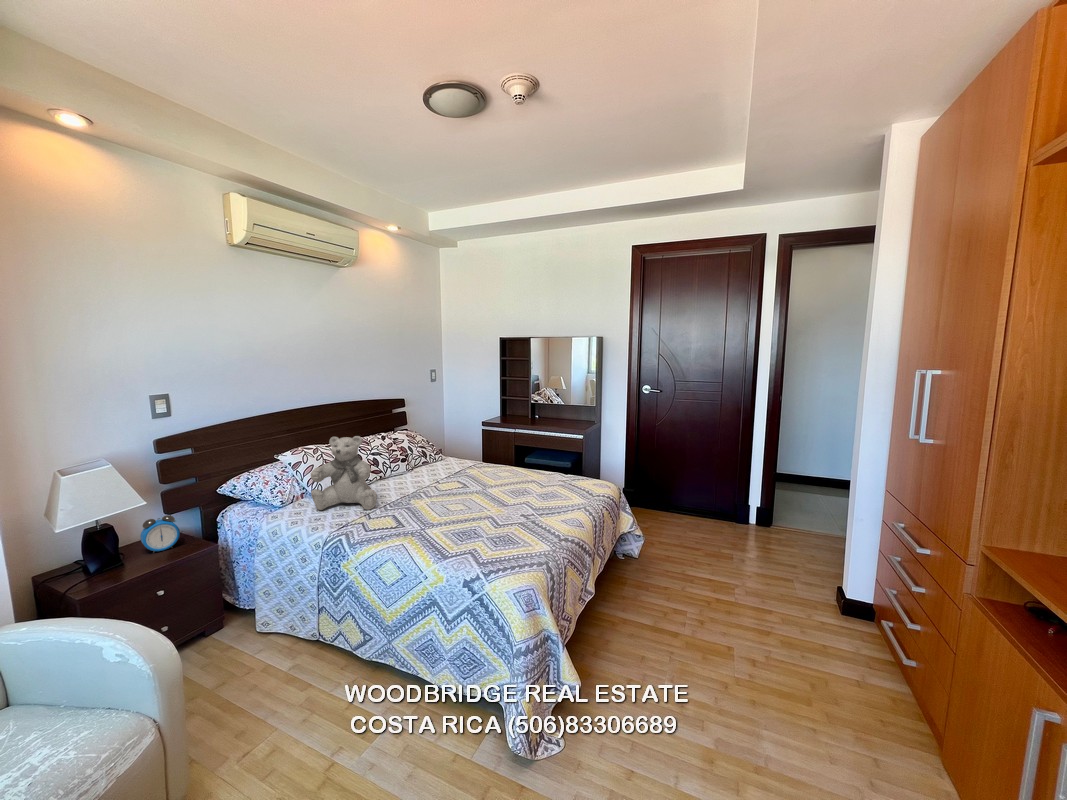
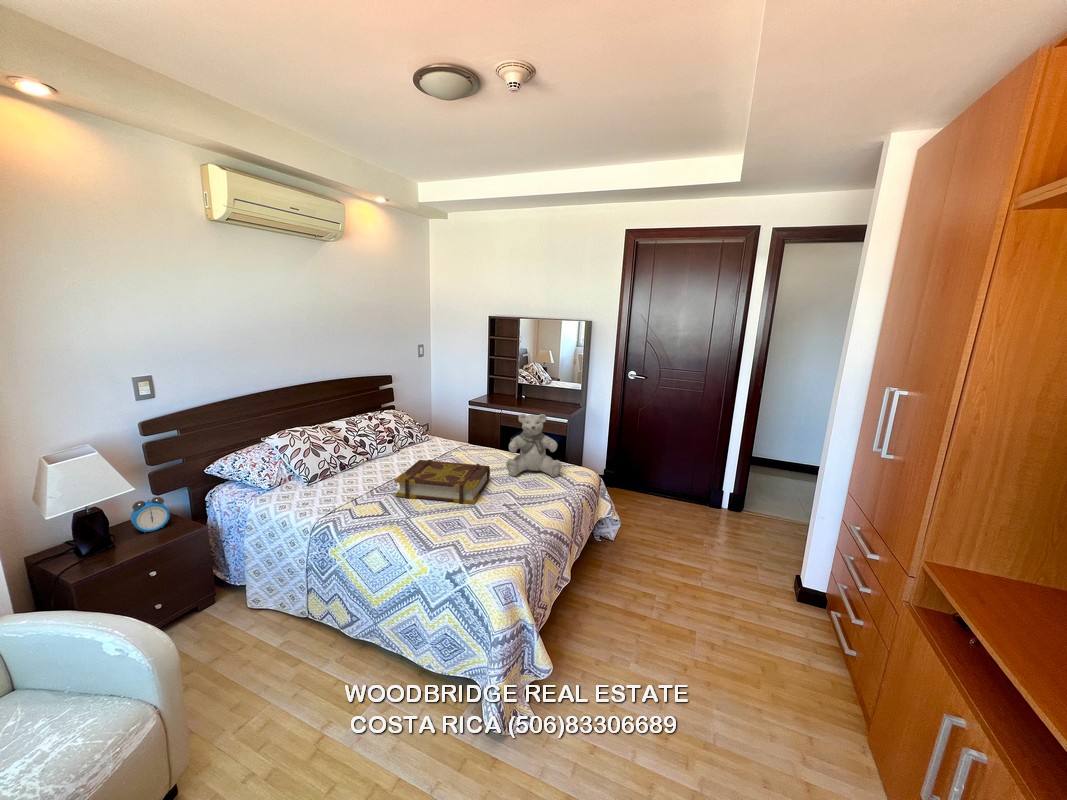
teddy bear: present [311,436,377,510] -> present [506,414,562,477]
book: none [408,474,506,515] -> present [395,460,490,504]

